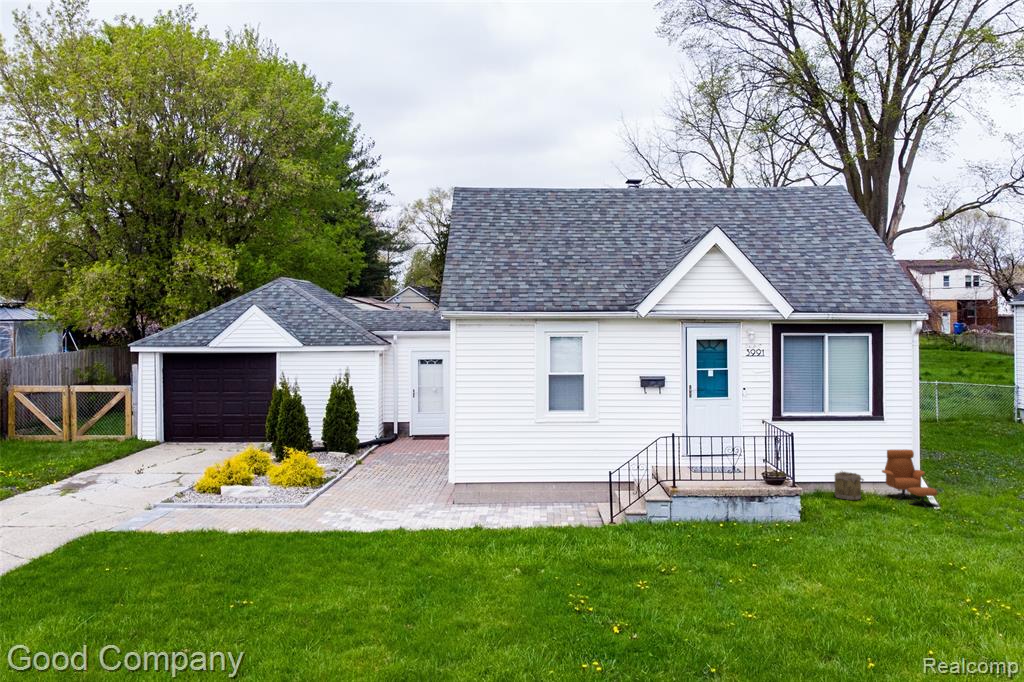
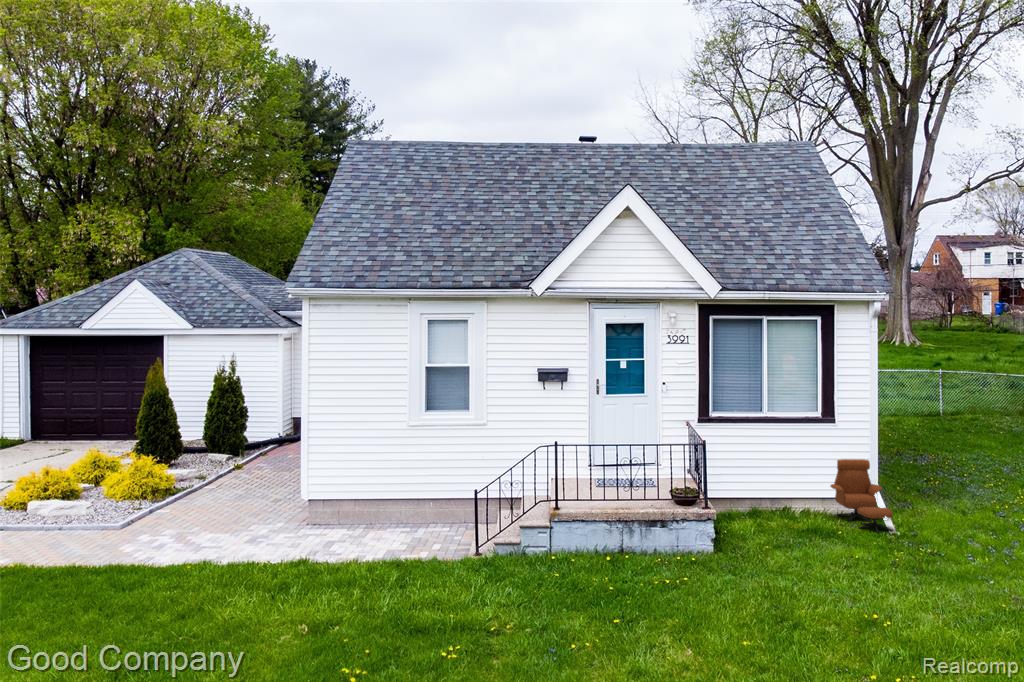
bucket: present [834,472,864,500] -> none [772,484,807,521]

